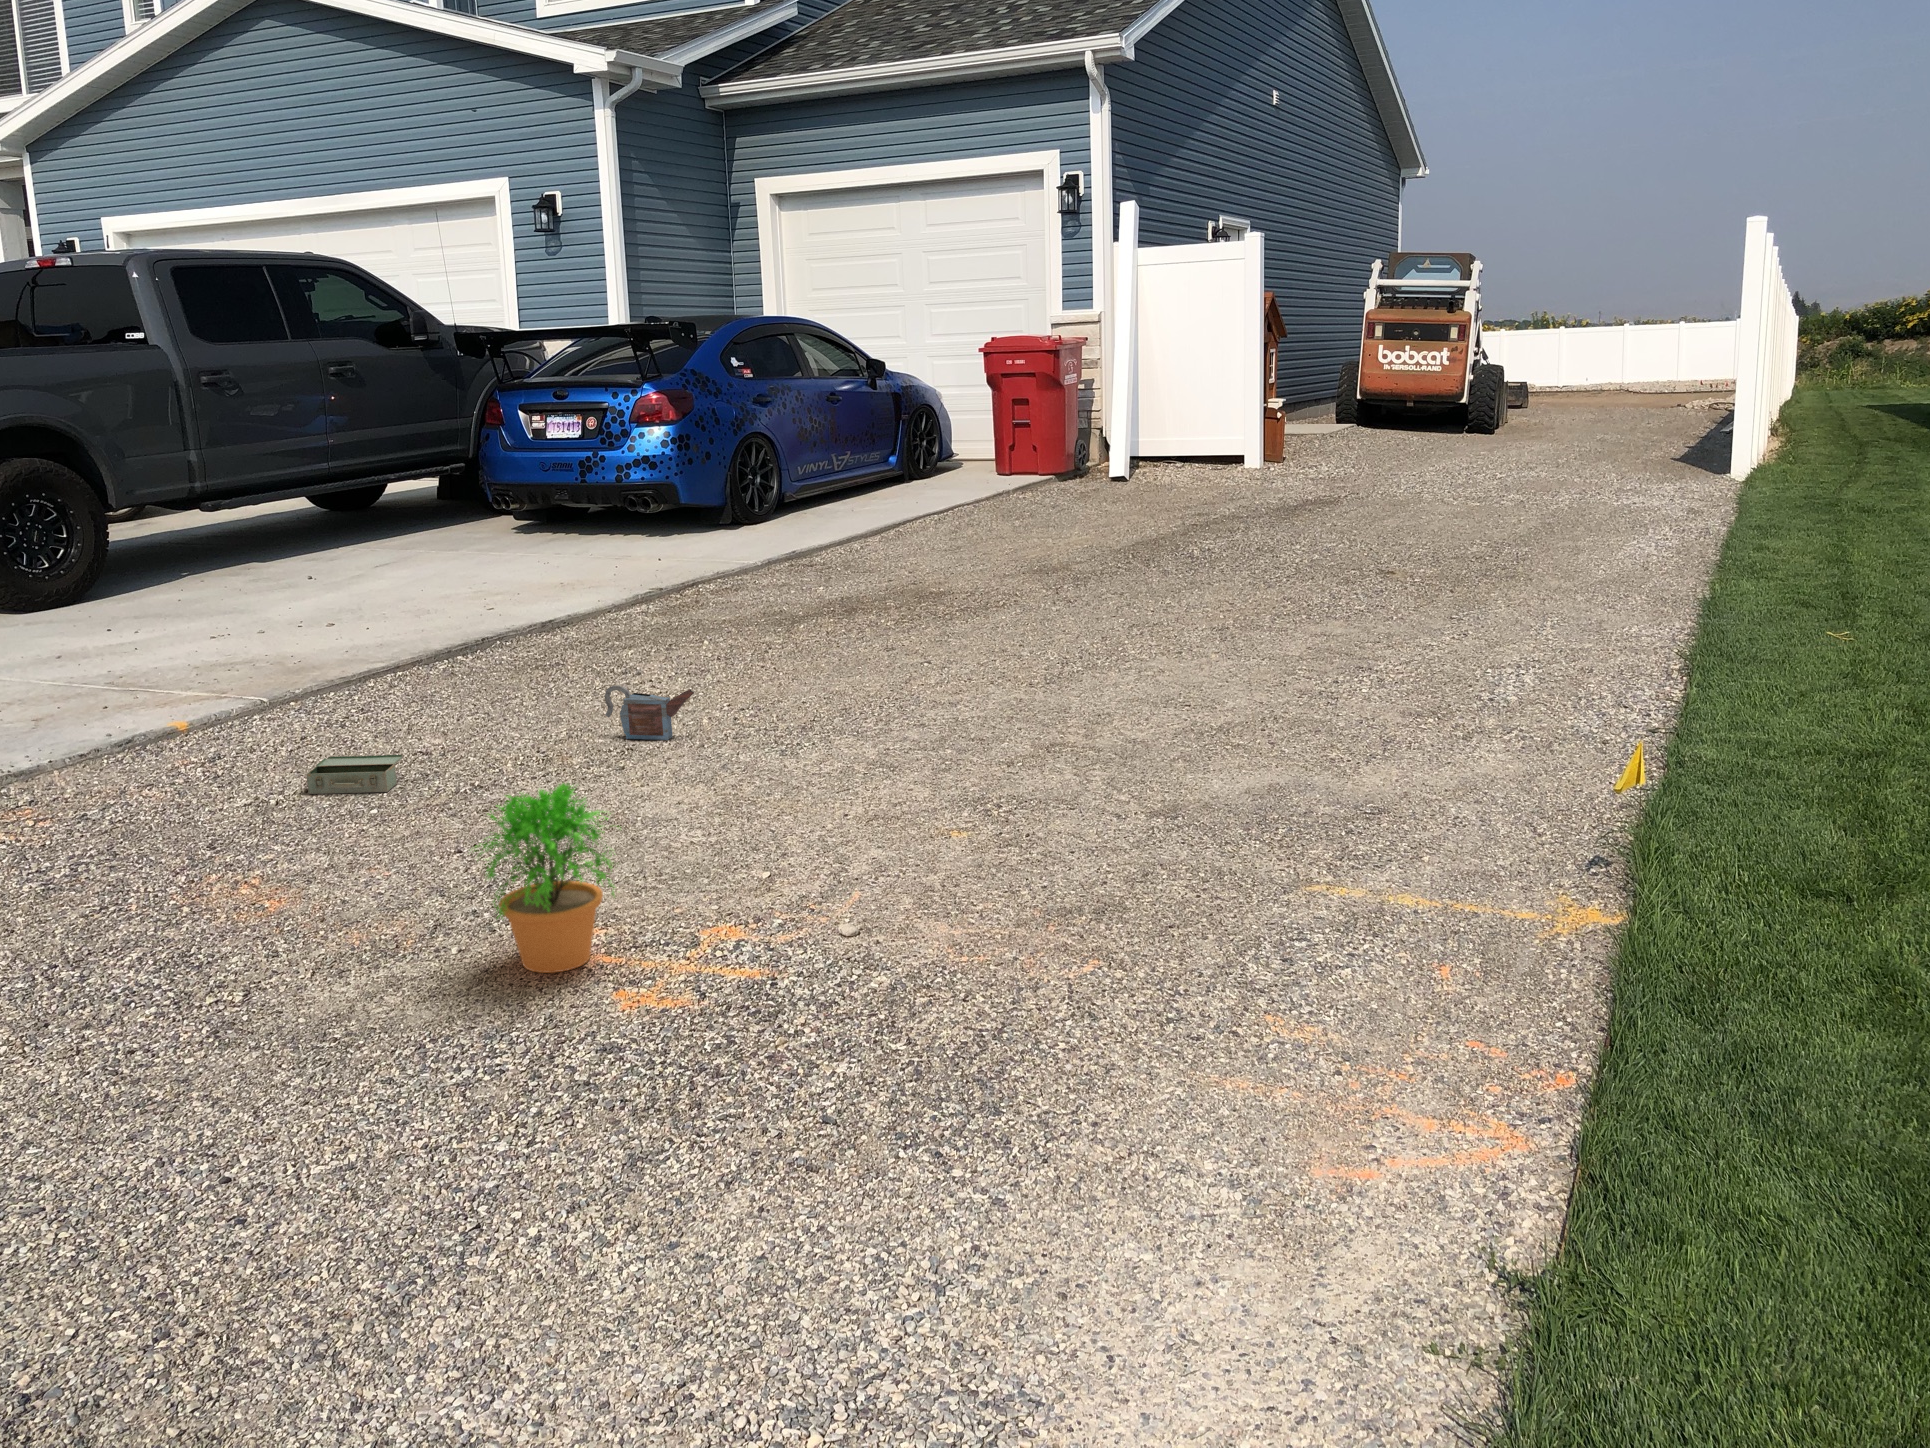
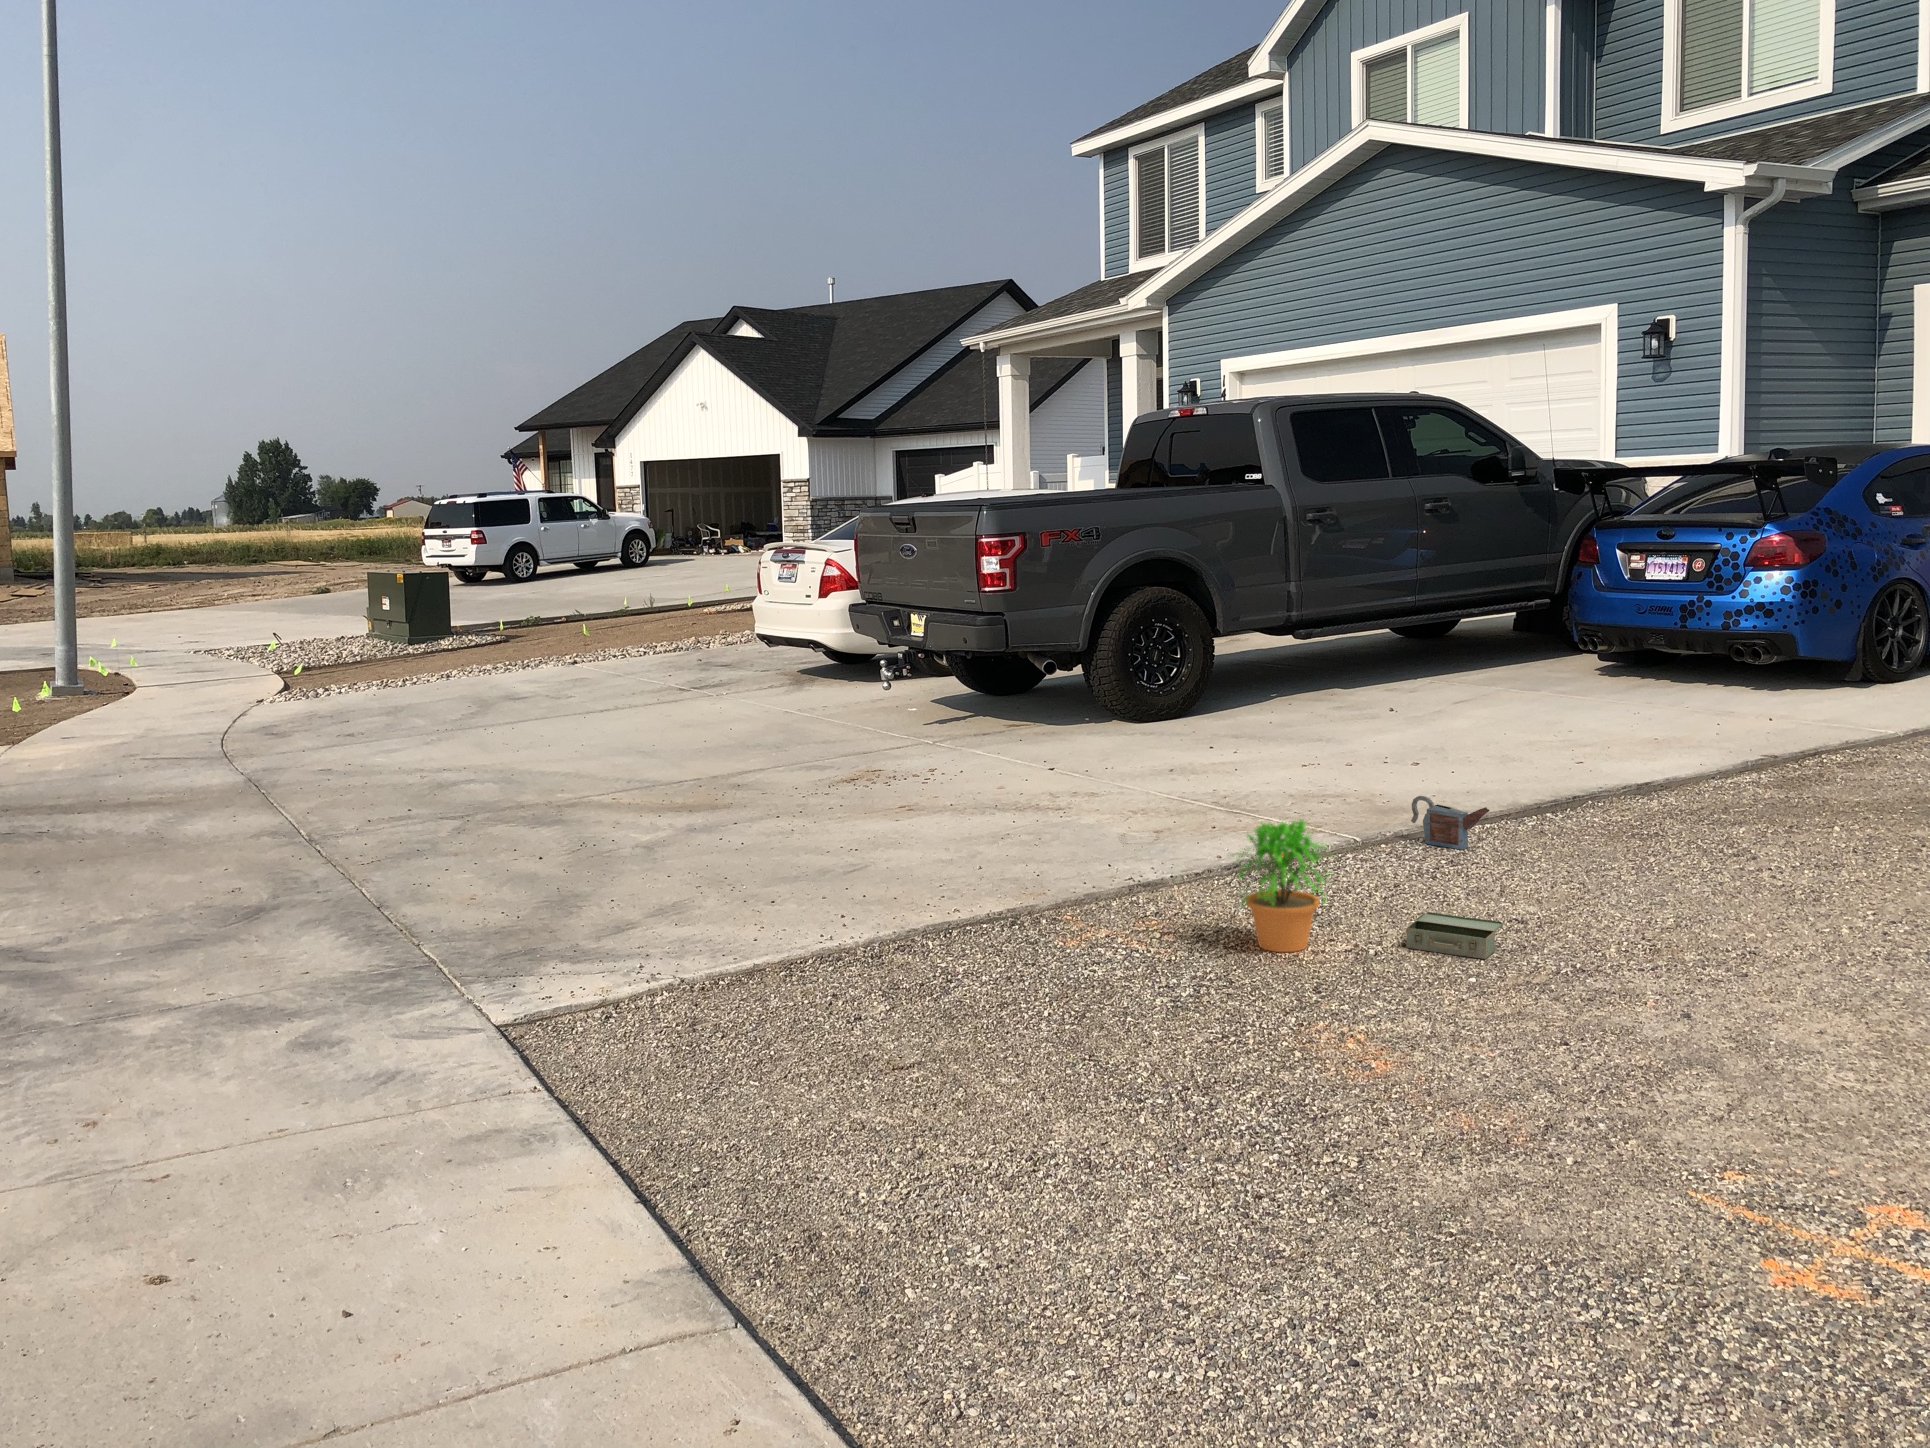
watering can: present [605,685,694,740] -> present [1411,796,1489,850]
potted plant: present [476,783,615,973] -> present [1236,819,1328,952]

